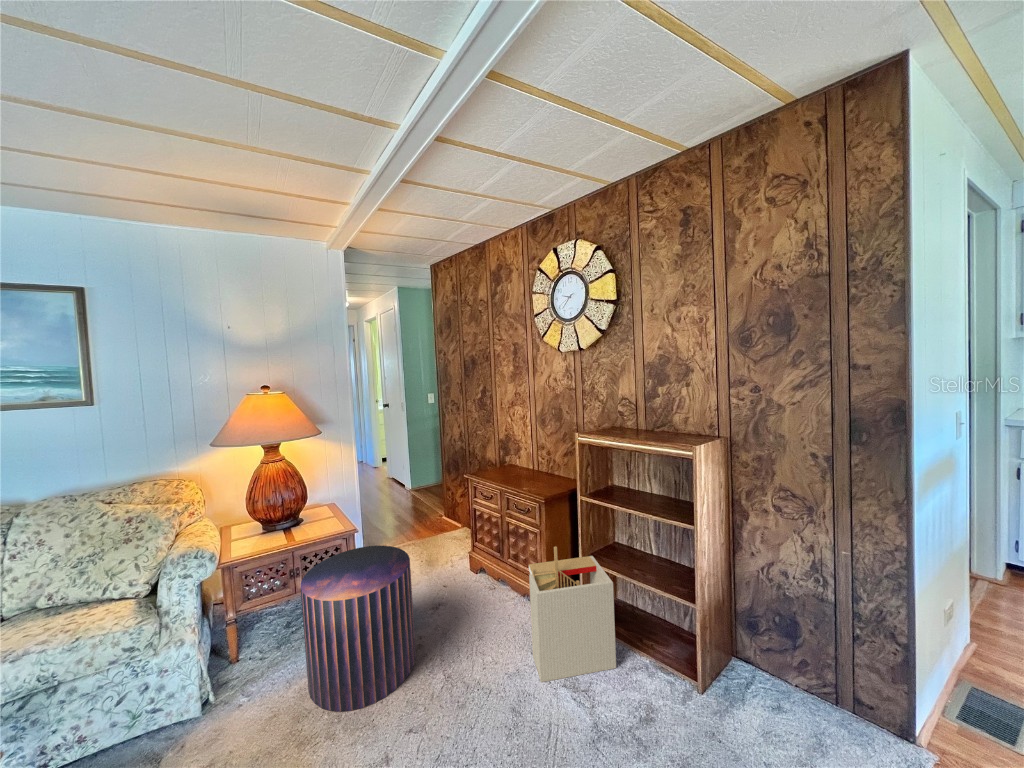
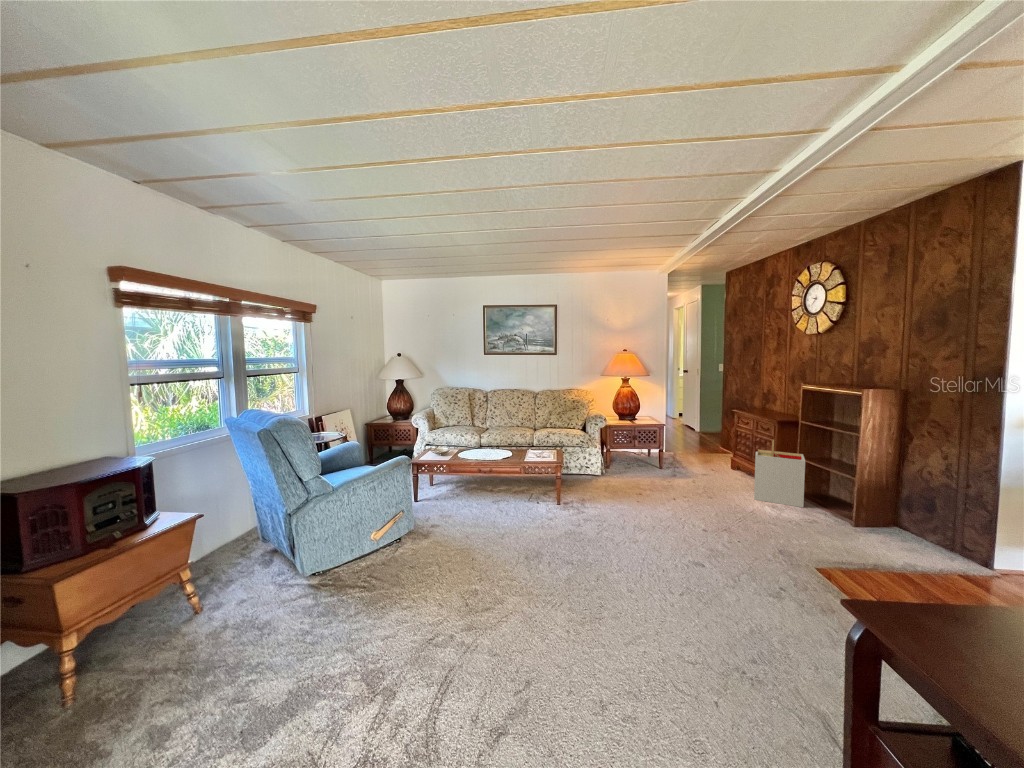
pouf: present [301,546,416,712] -> none [643,429,692,485]

